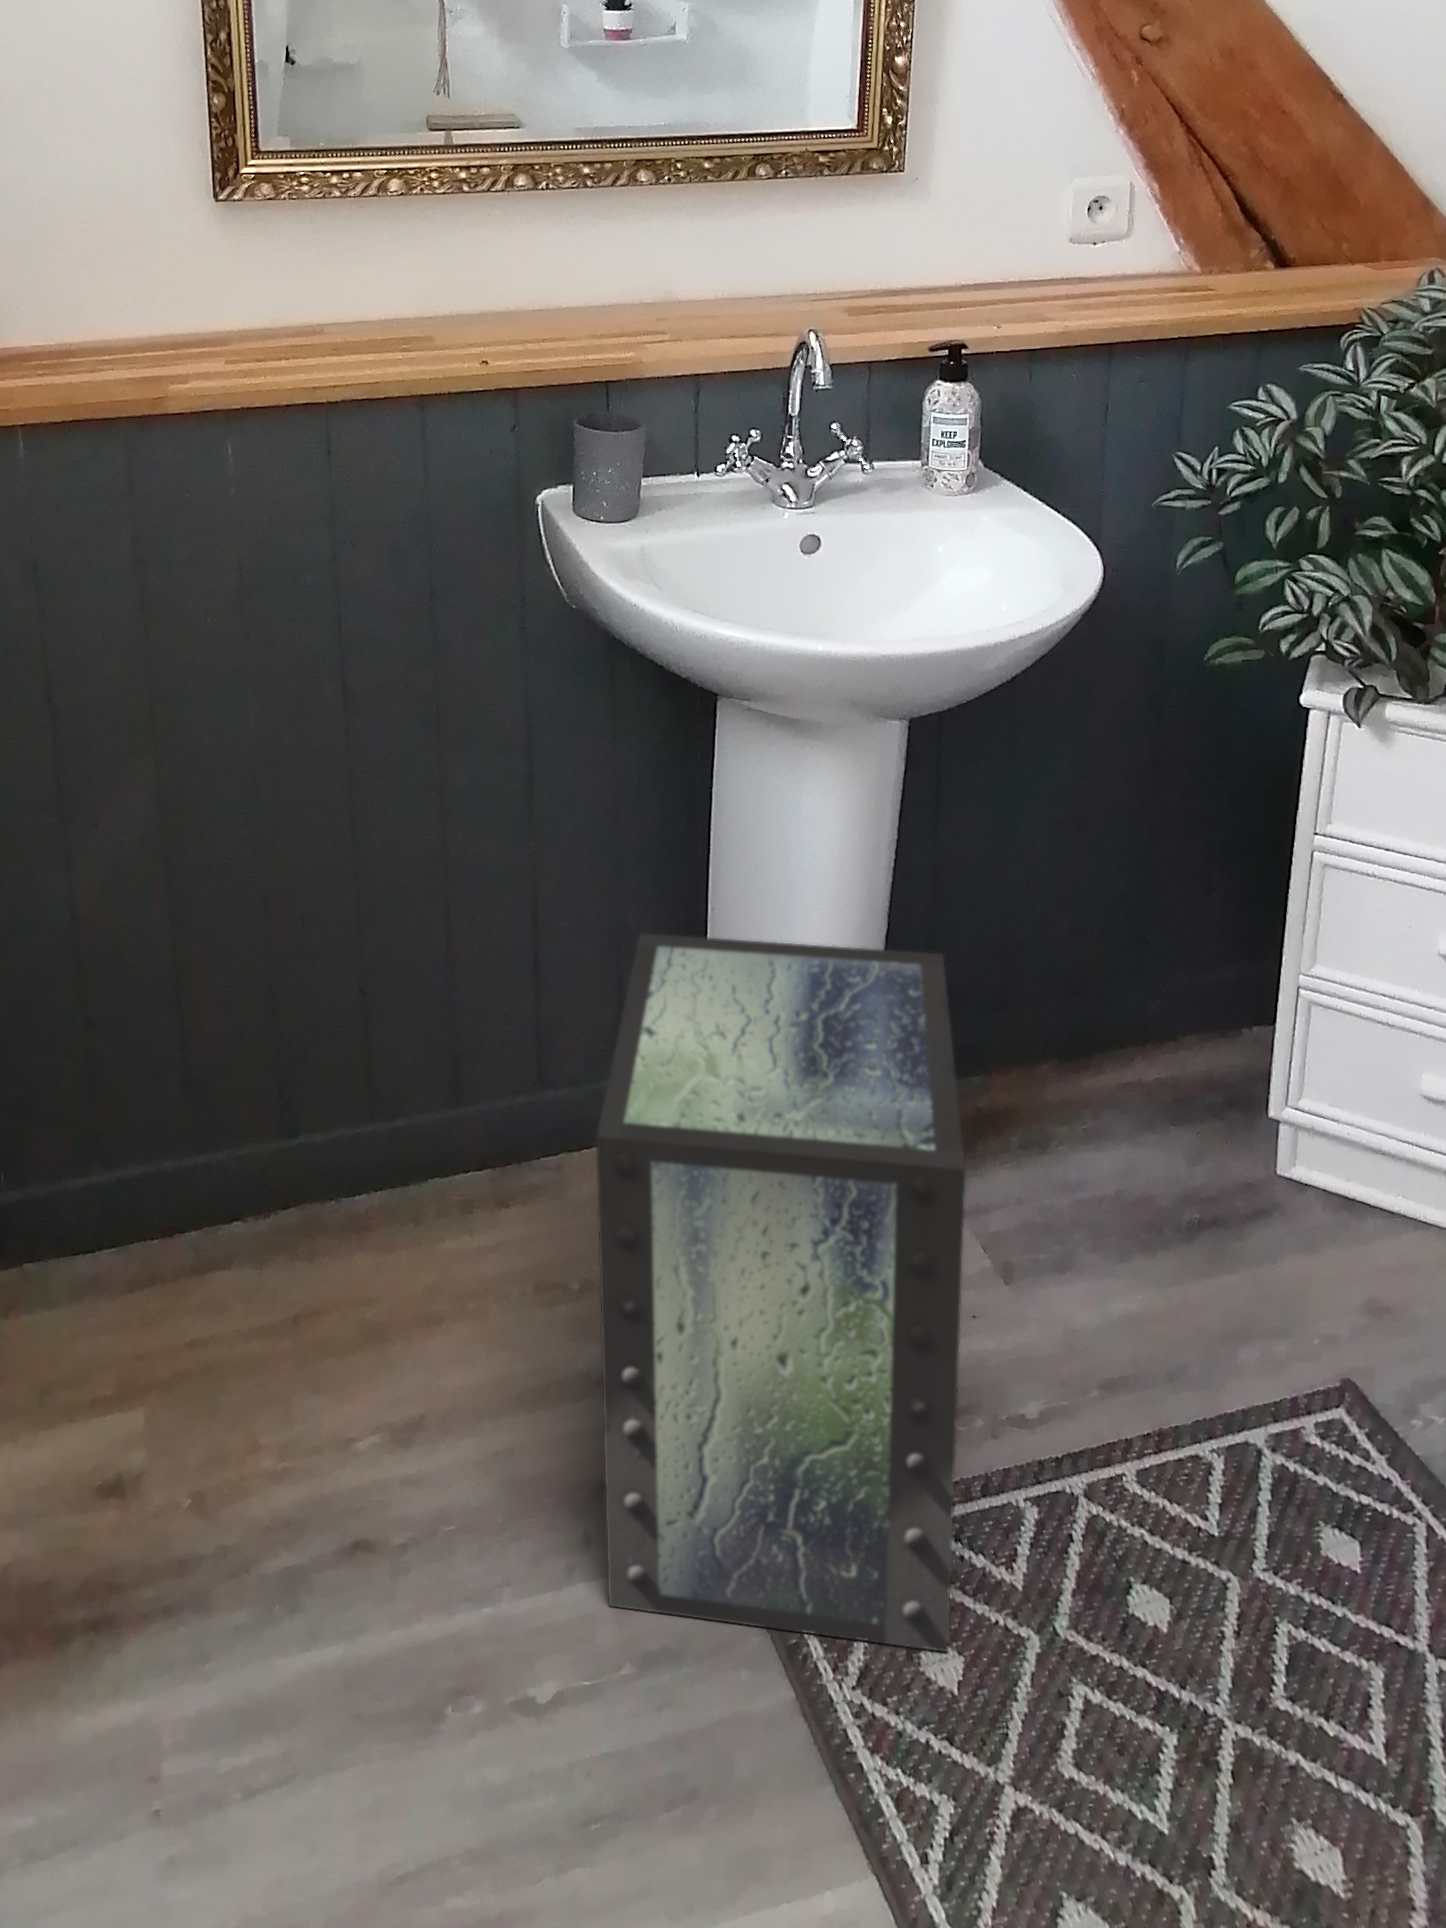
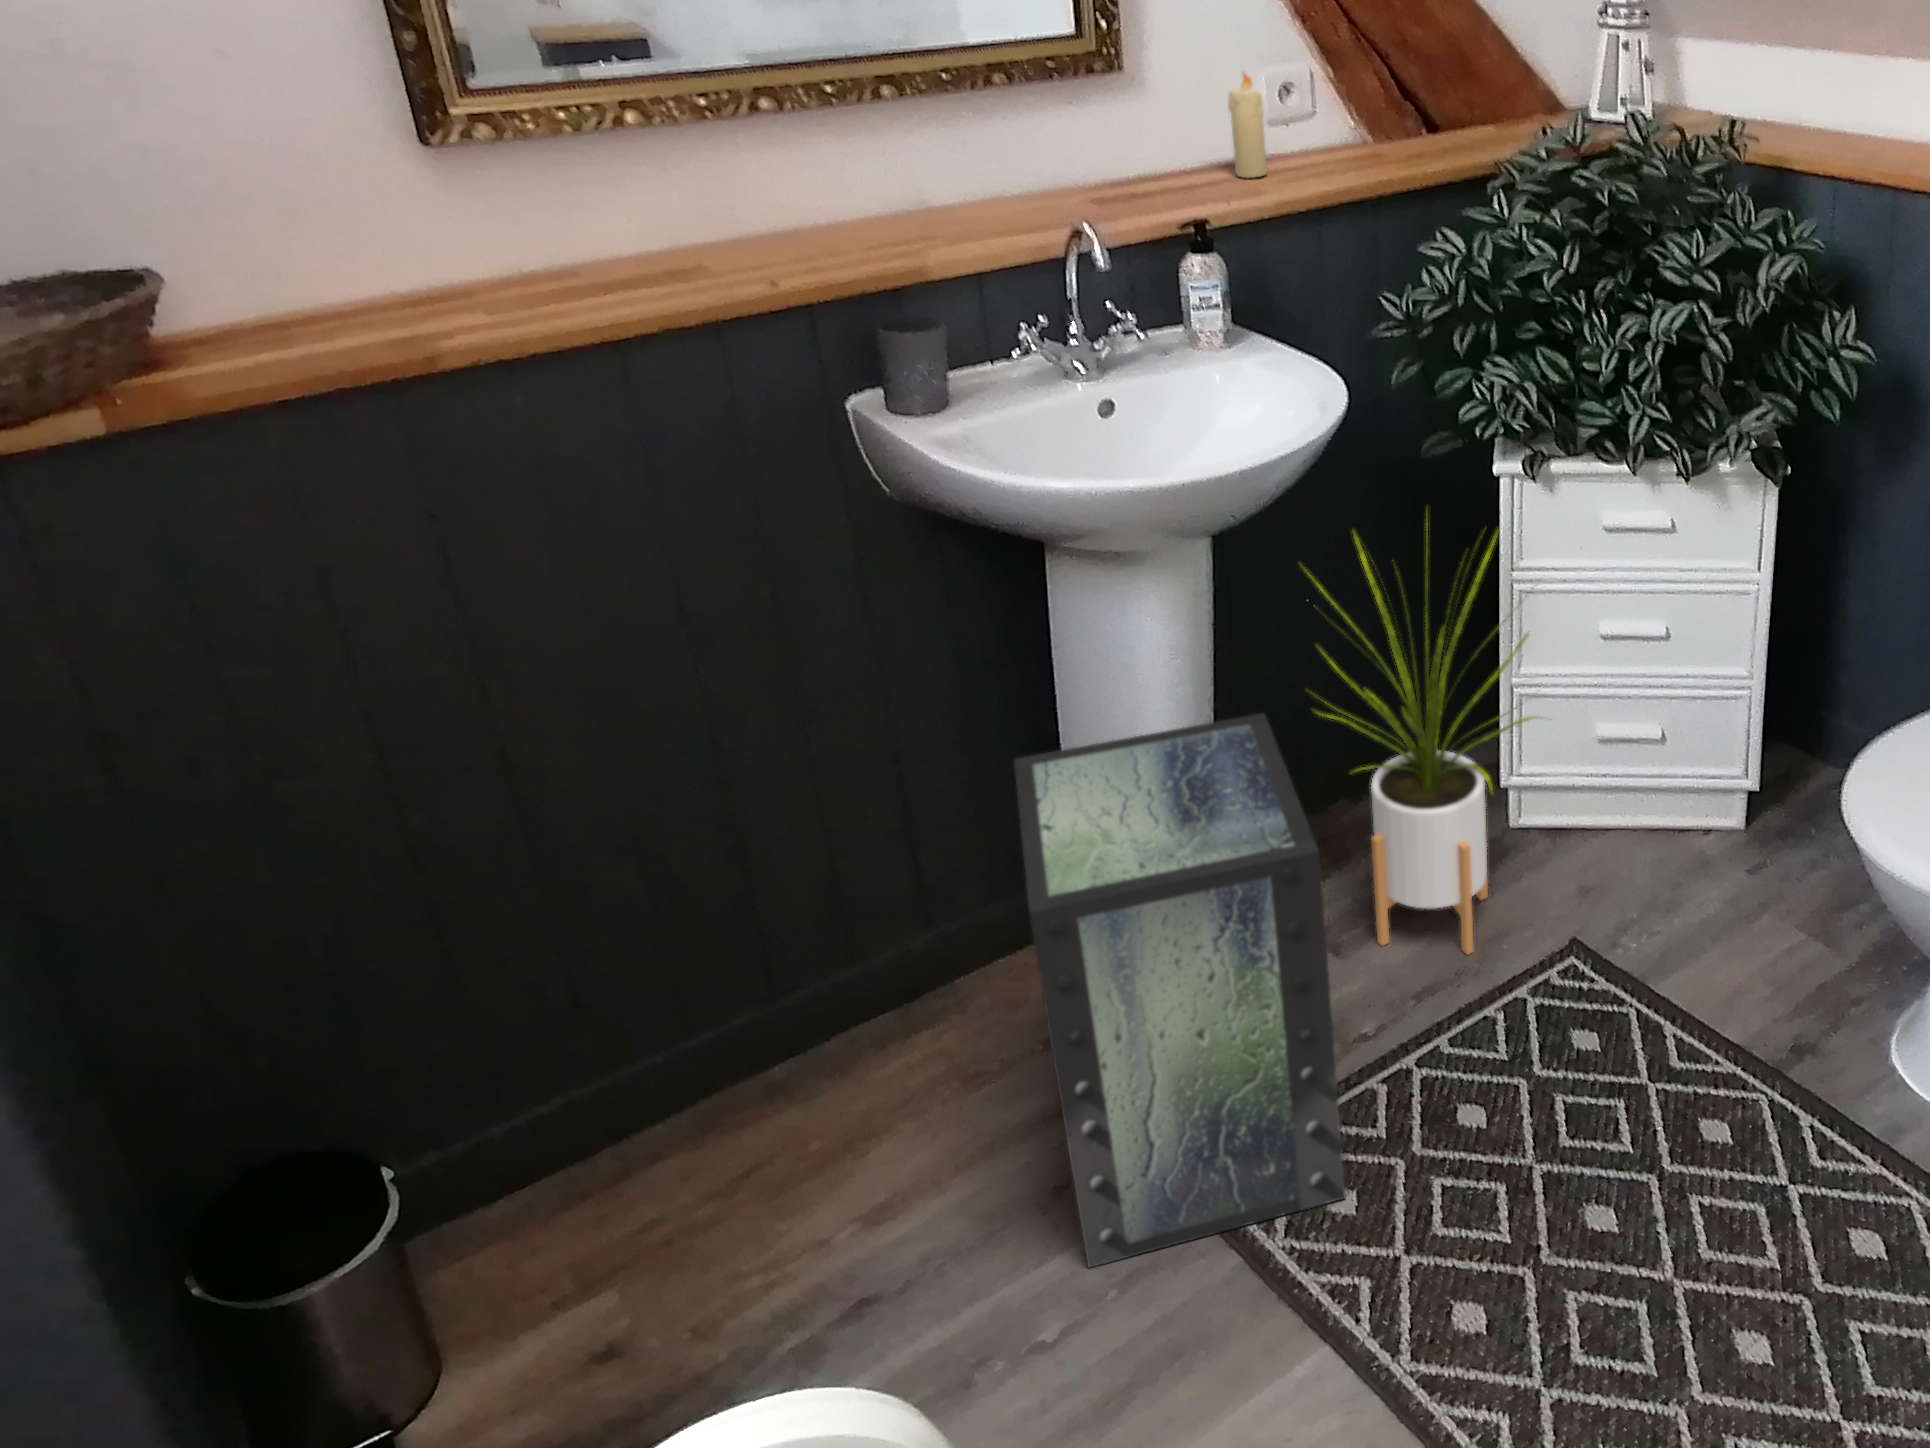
candle: none [1022,181,1064,303] -> present [1228,73,1267,178]
house plant: none [1009,731,1356,1348] -> present [1304,531,1537,954]

